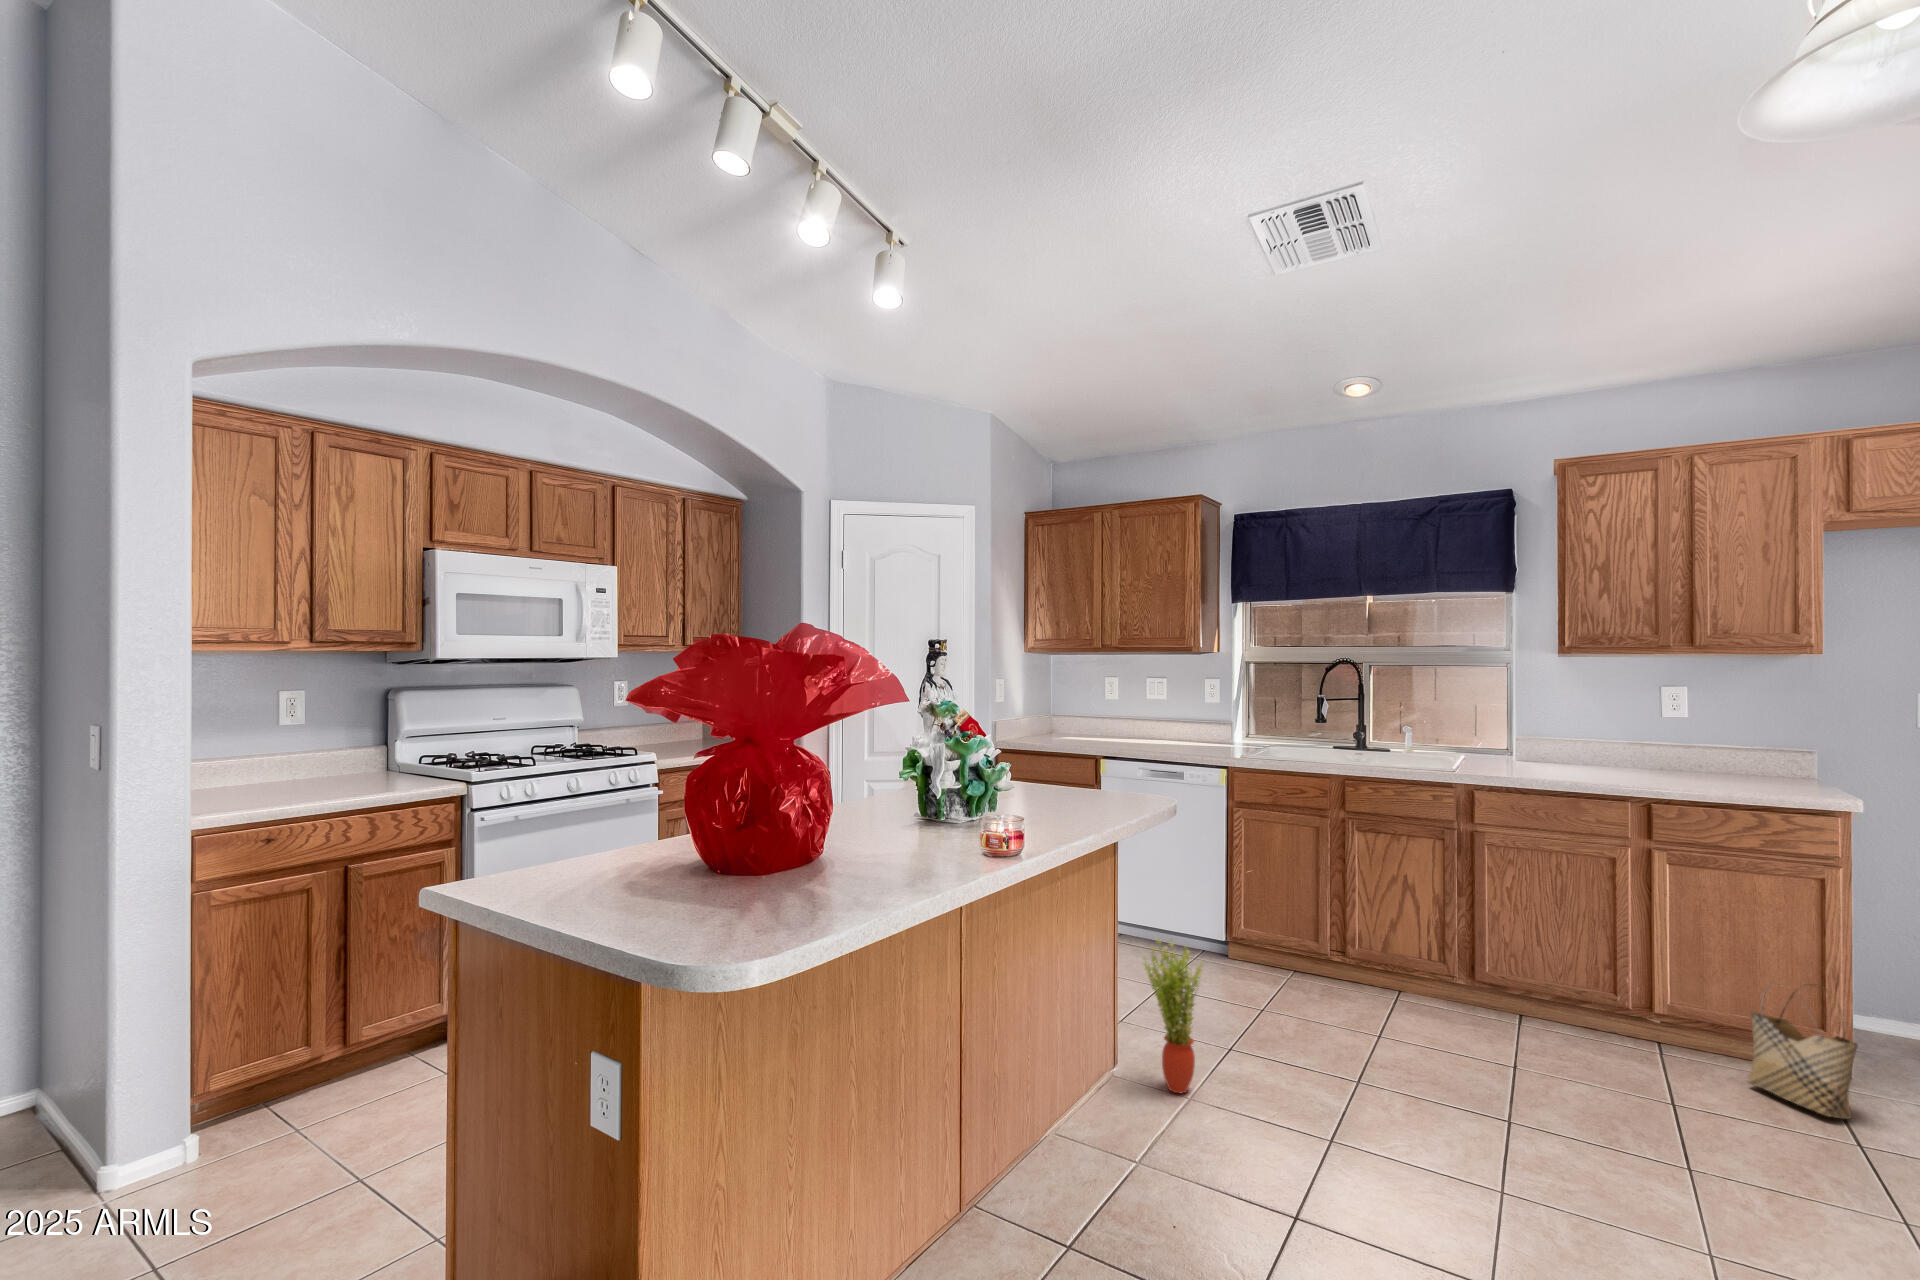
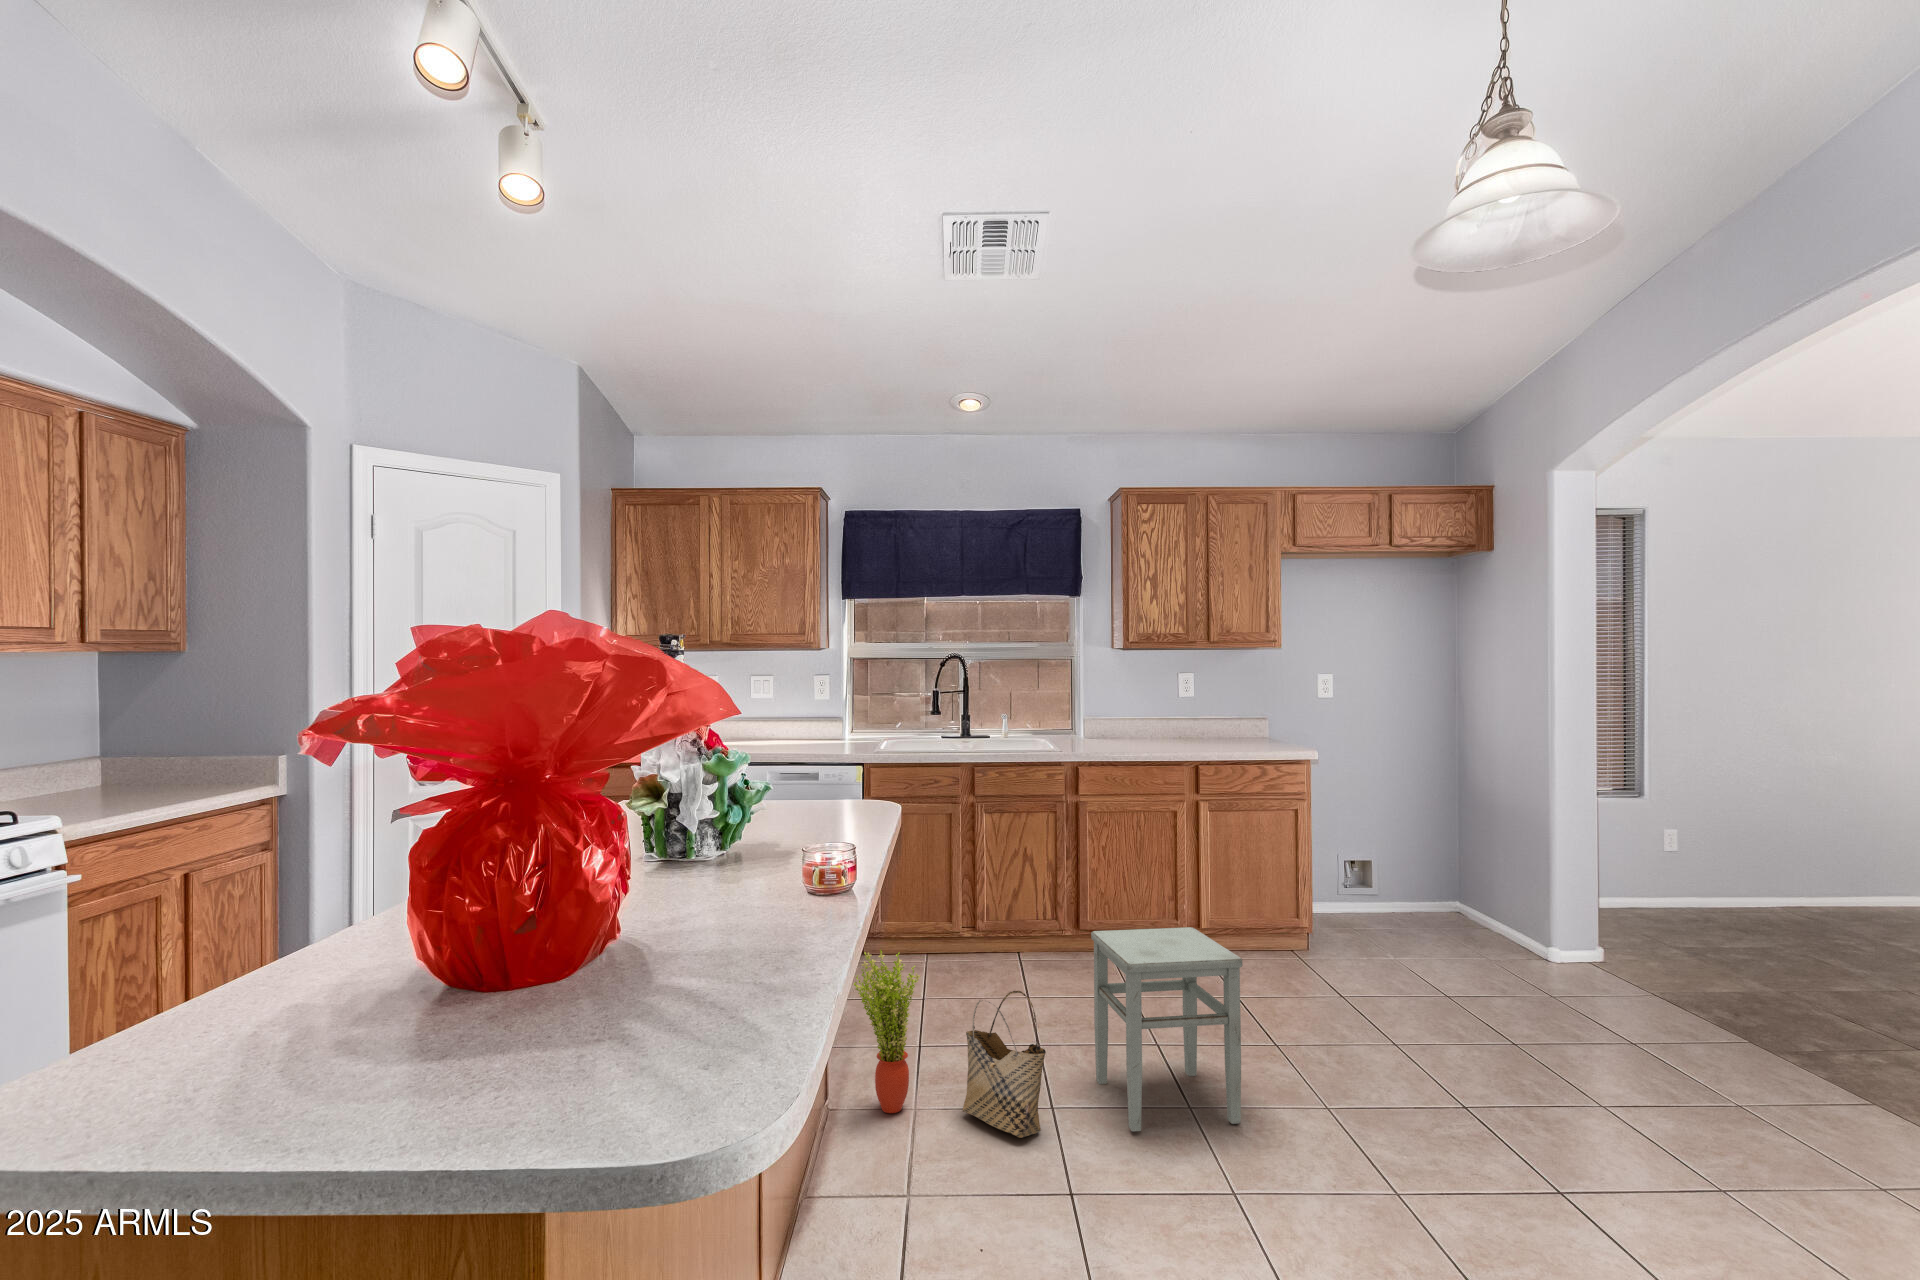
stool: none [1407,966,1569,1220] -> present [1091,927,1243,1131]
woven basket: present [1748,984,1858,1119] -> present [962,991,1046,1138]

